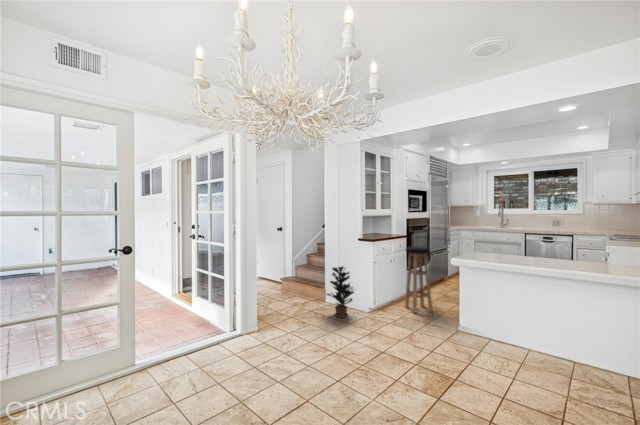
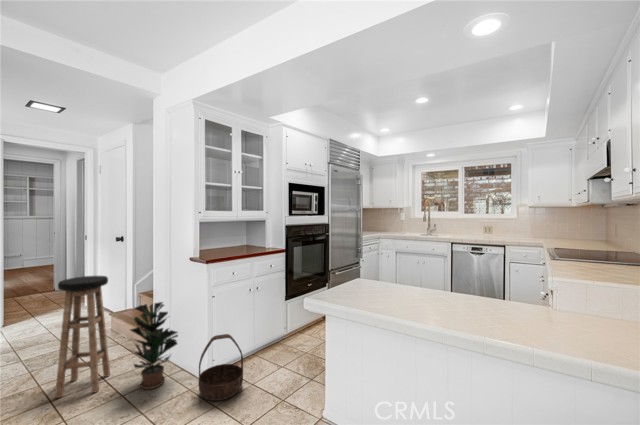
bar stool: present [405,246,433,313] -> present [55,276,110,398]
basket: none [374,286,401,324] -> present [199,334,243,401]

